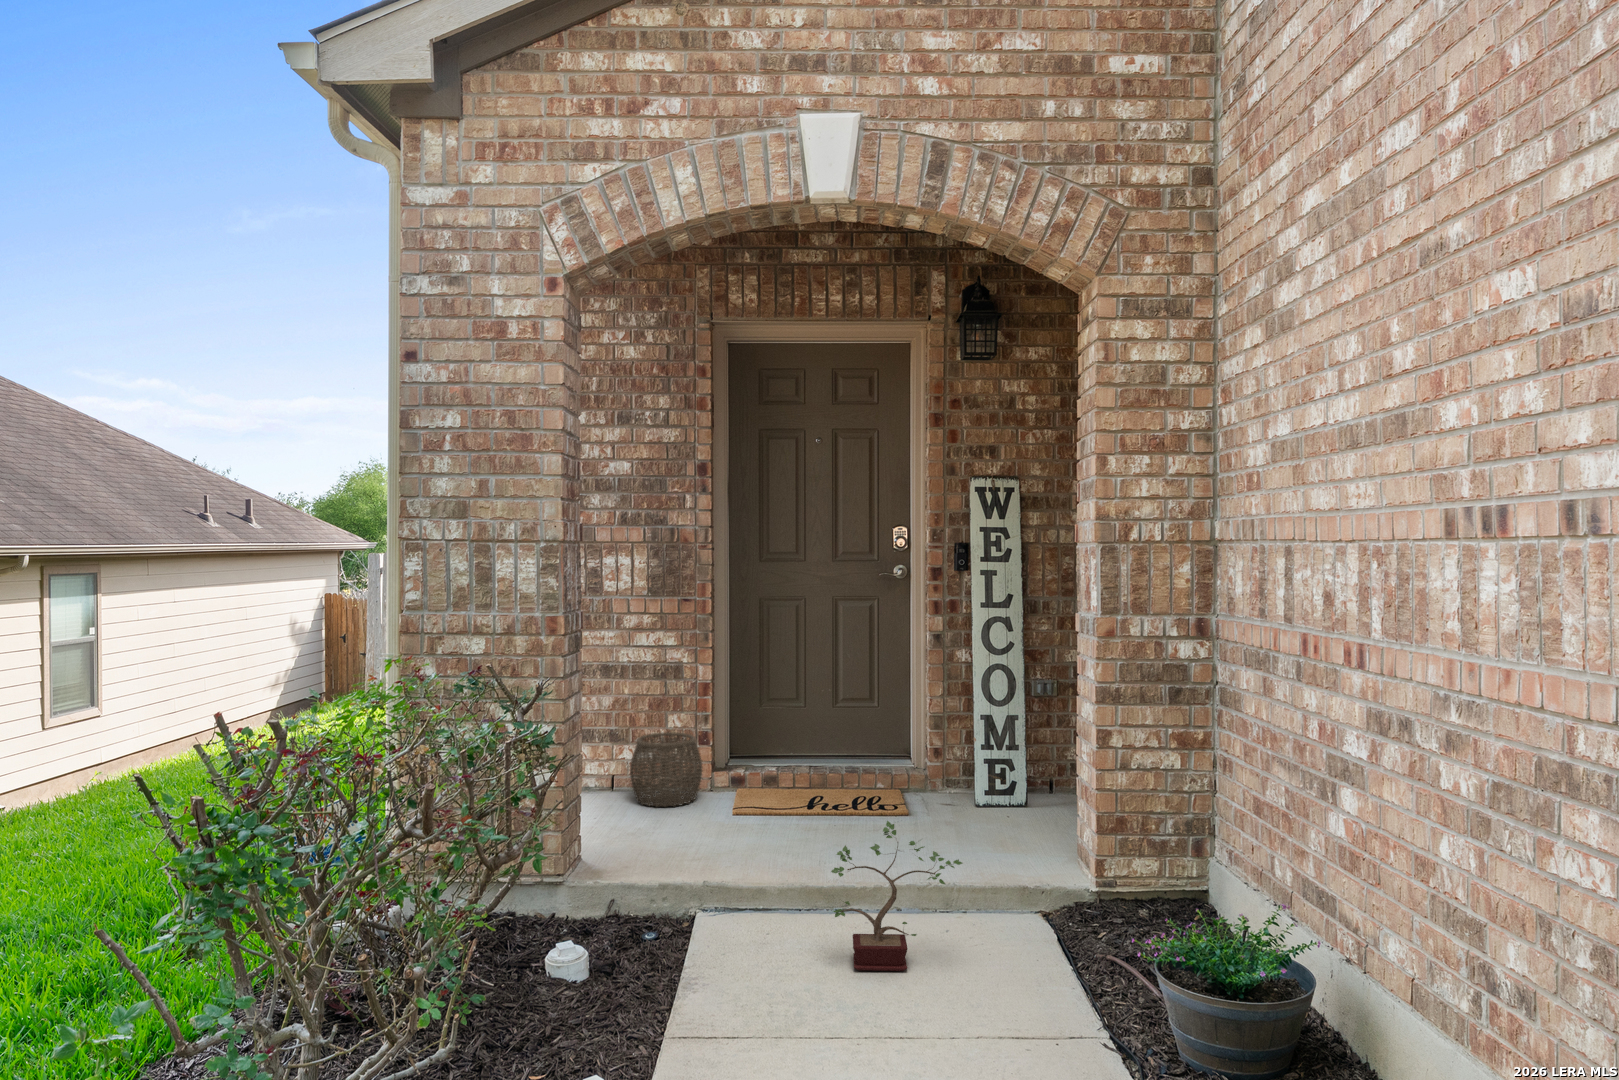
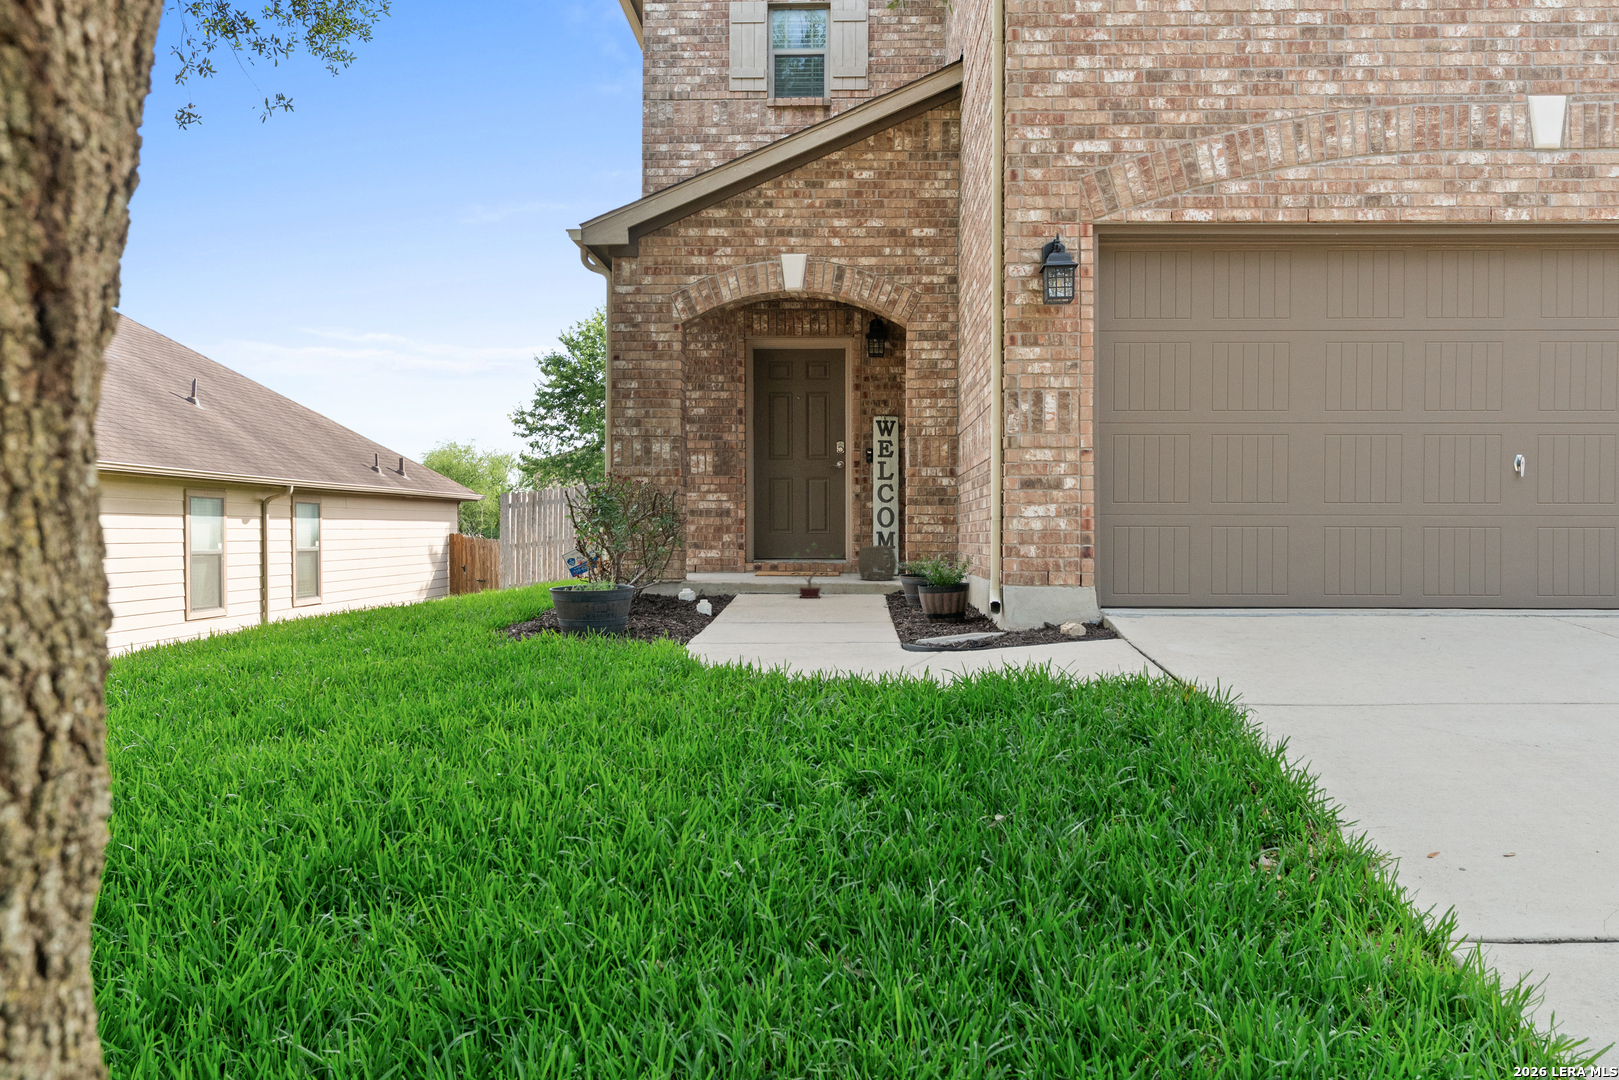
woven basket: present [630,732,703,807] -> present [858,545,896,581]

